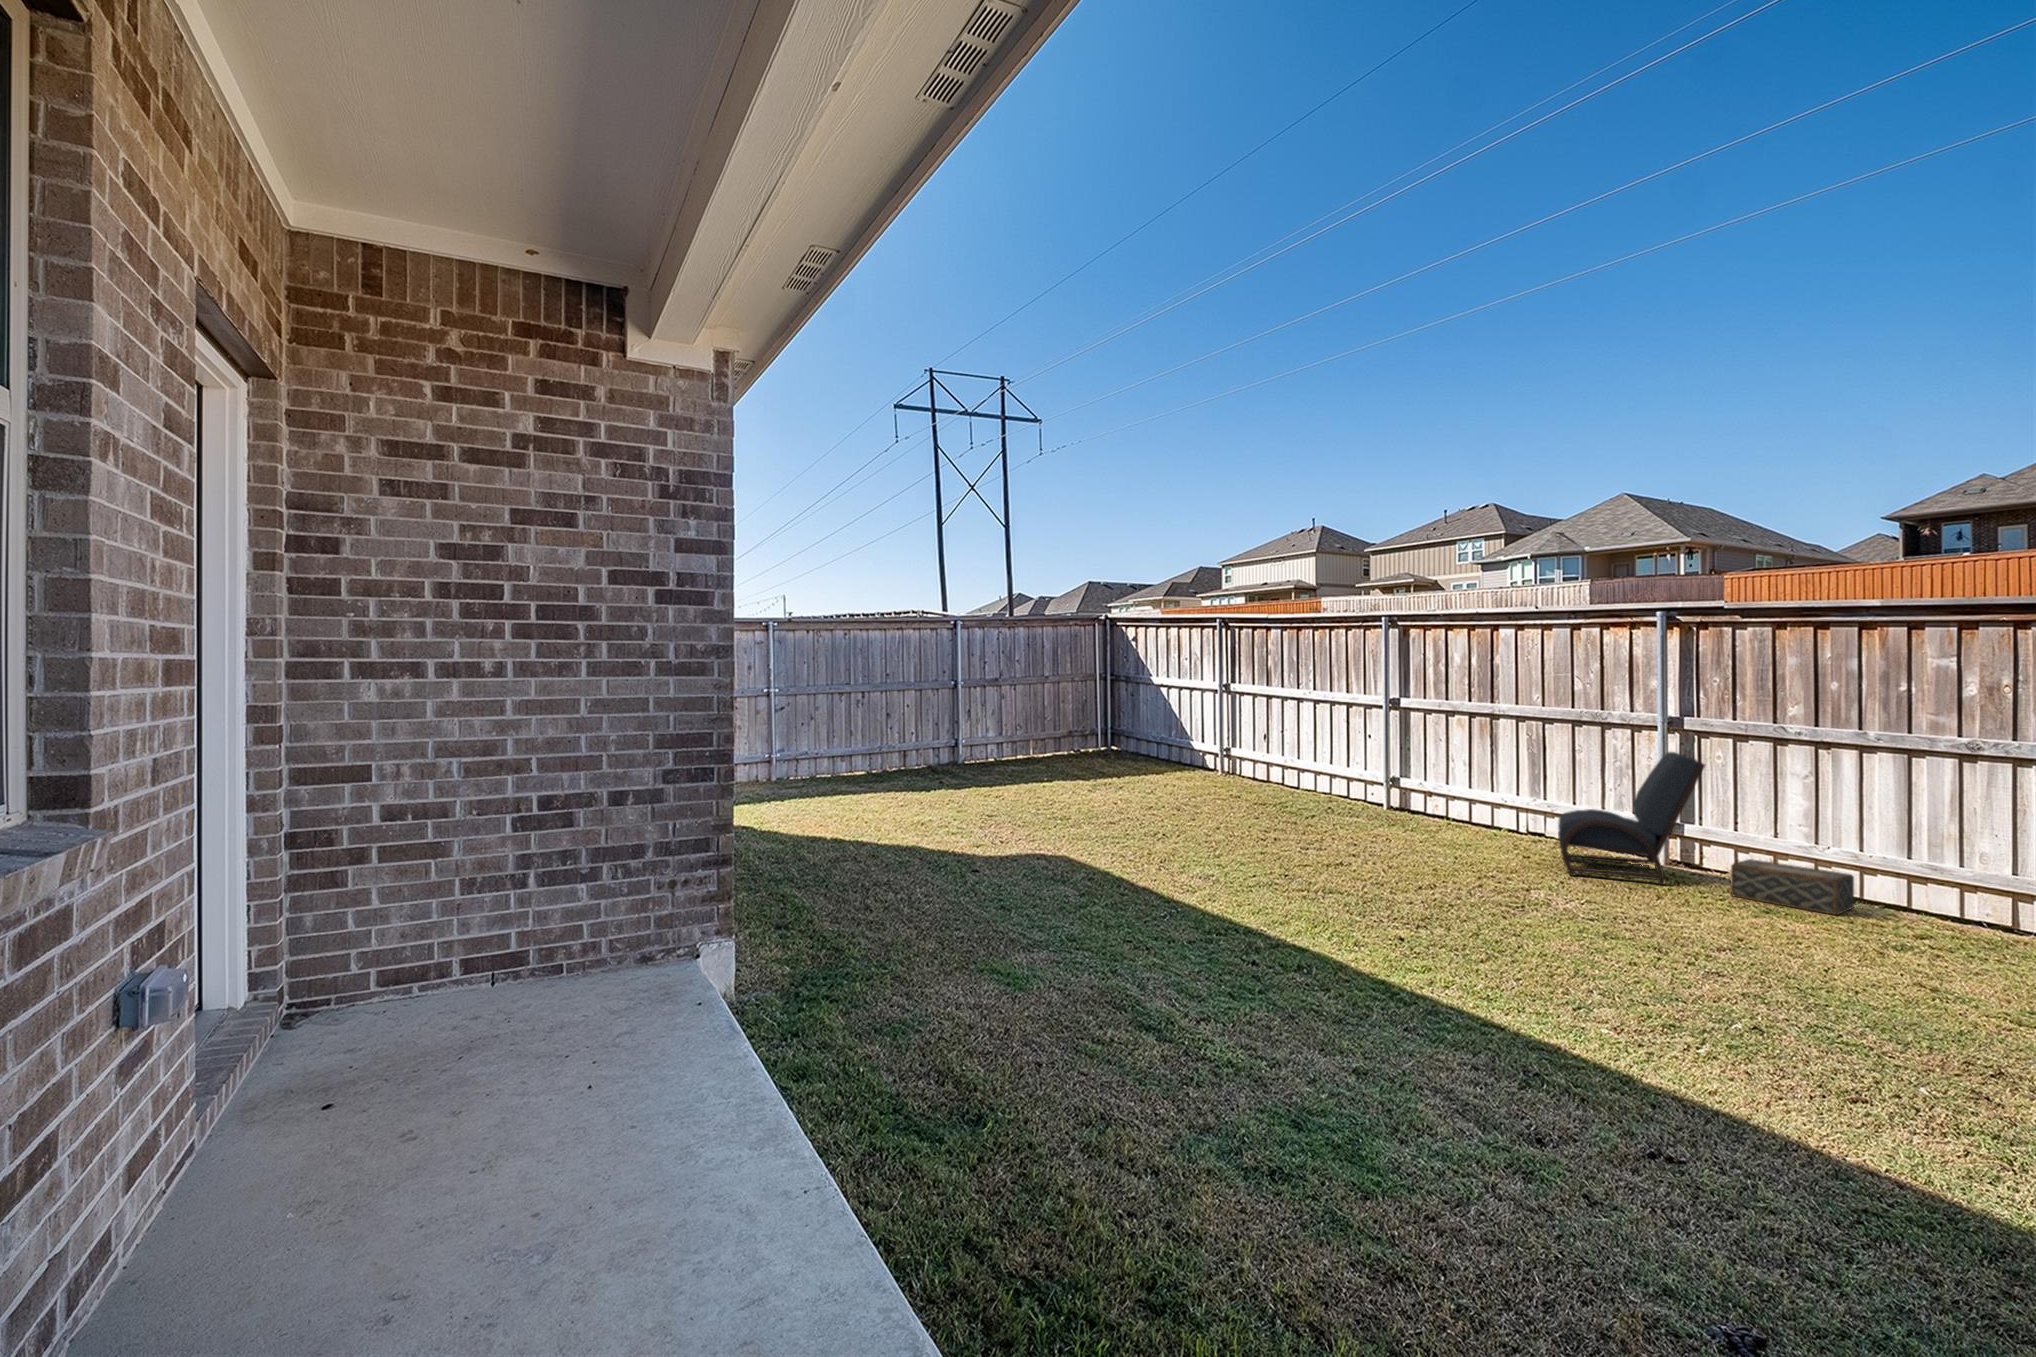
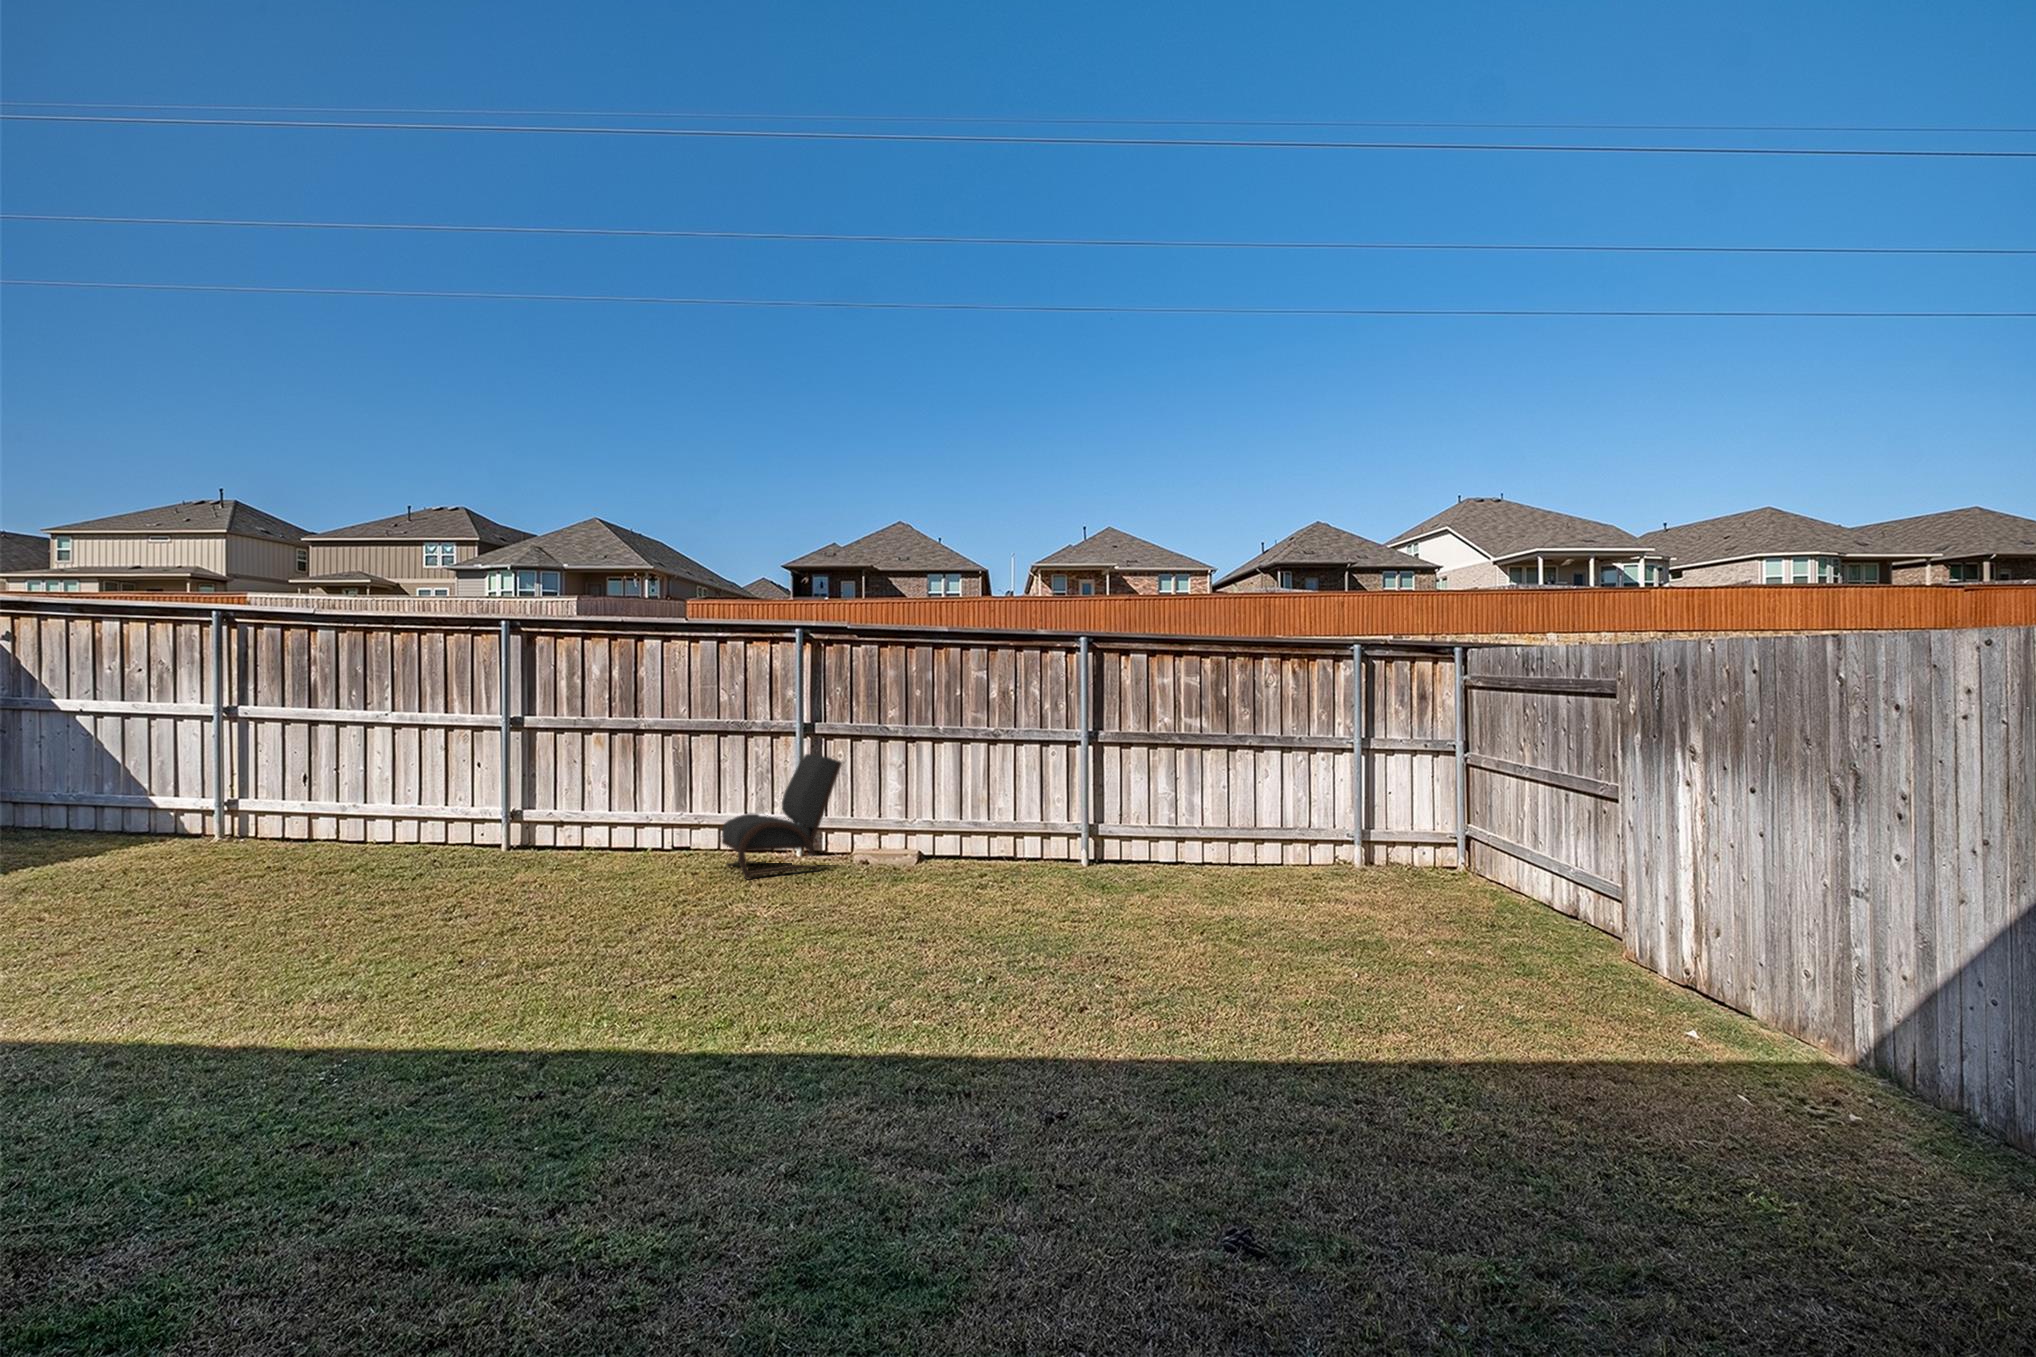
woven basket: present [1730,859,1854,915] -> none [864,835,932,870]

